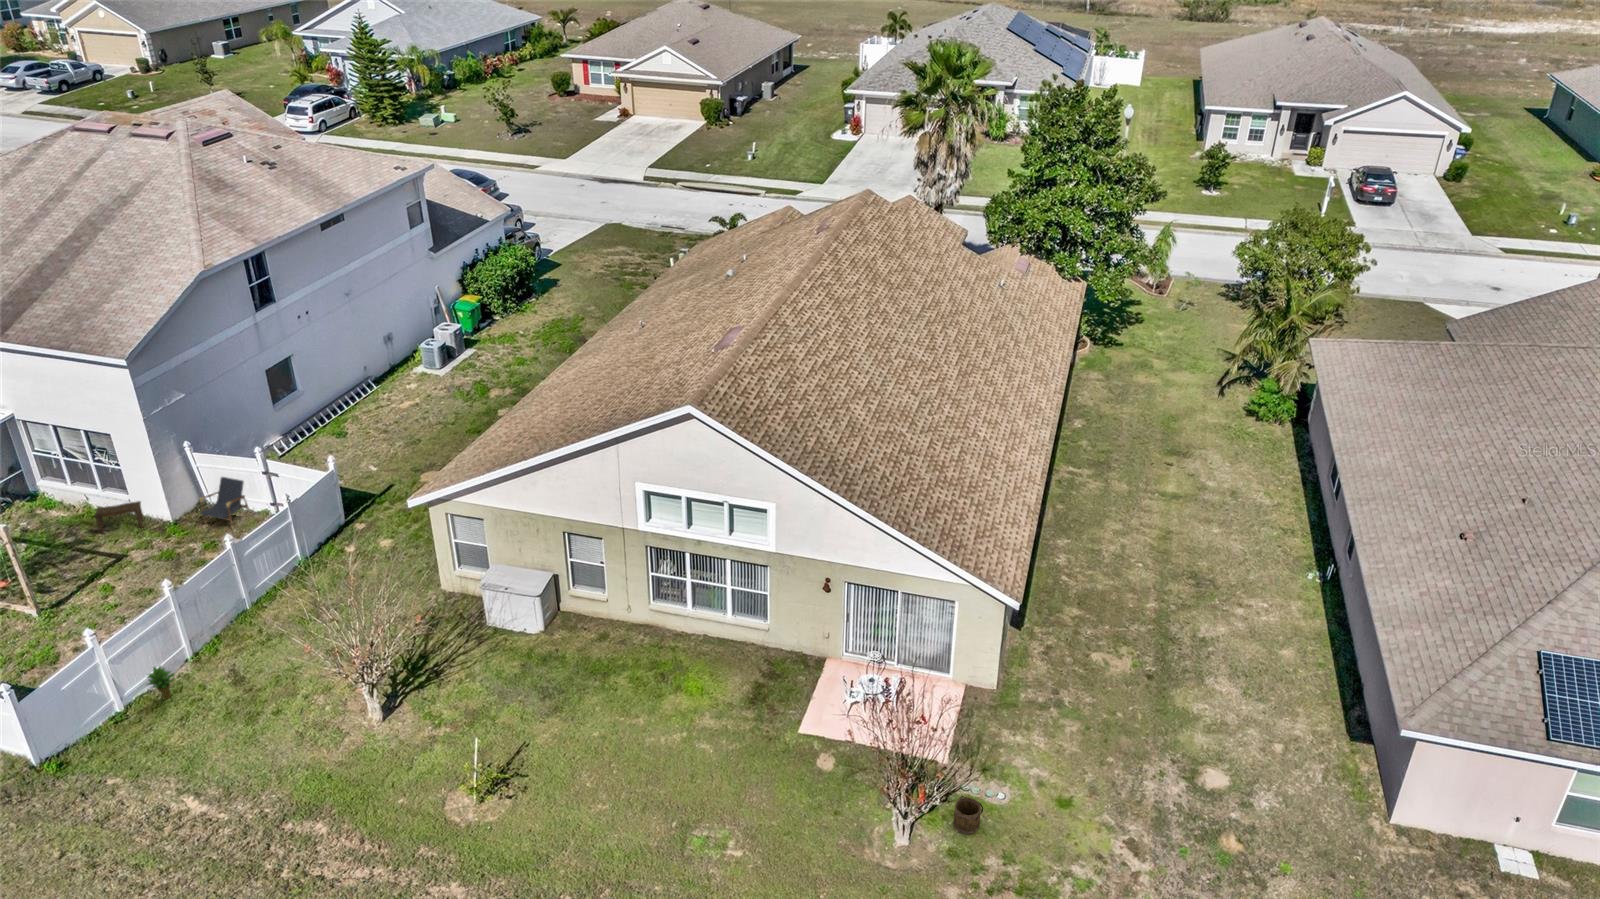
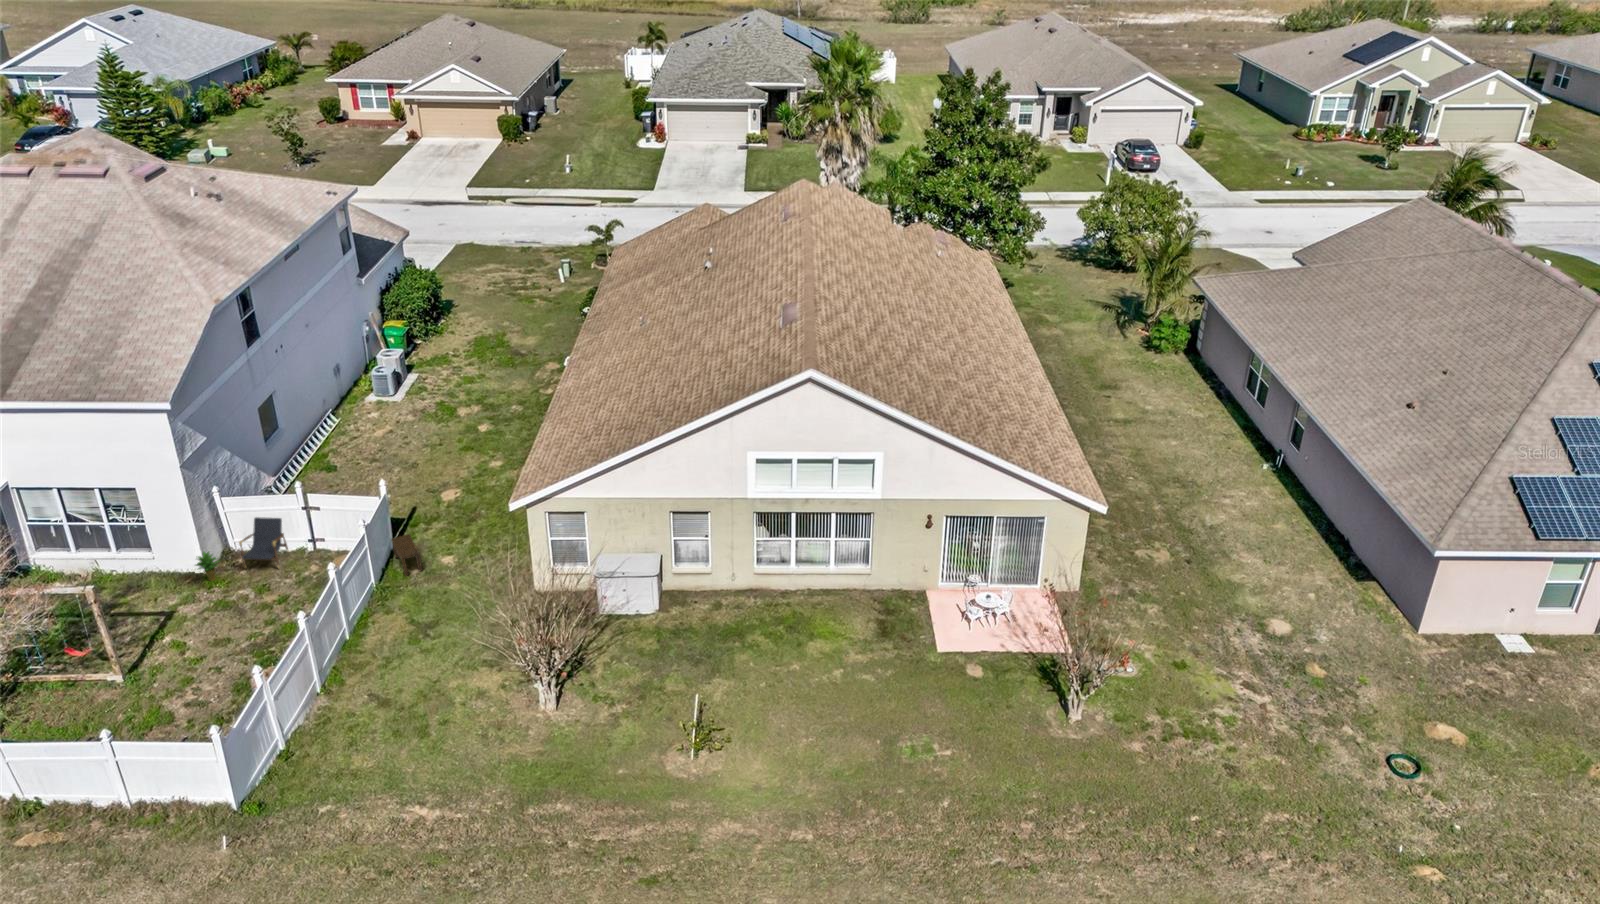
bench: present [94,501,144,534] -> present [392,534,422,576]
potted plant: present [147,666,175,699] -> present [196,552,220,581]
bucket: present [954,796,983,834] -> none [1105,672,1132,704]

